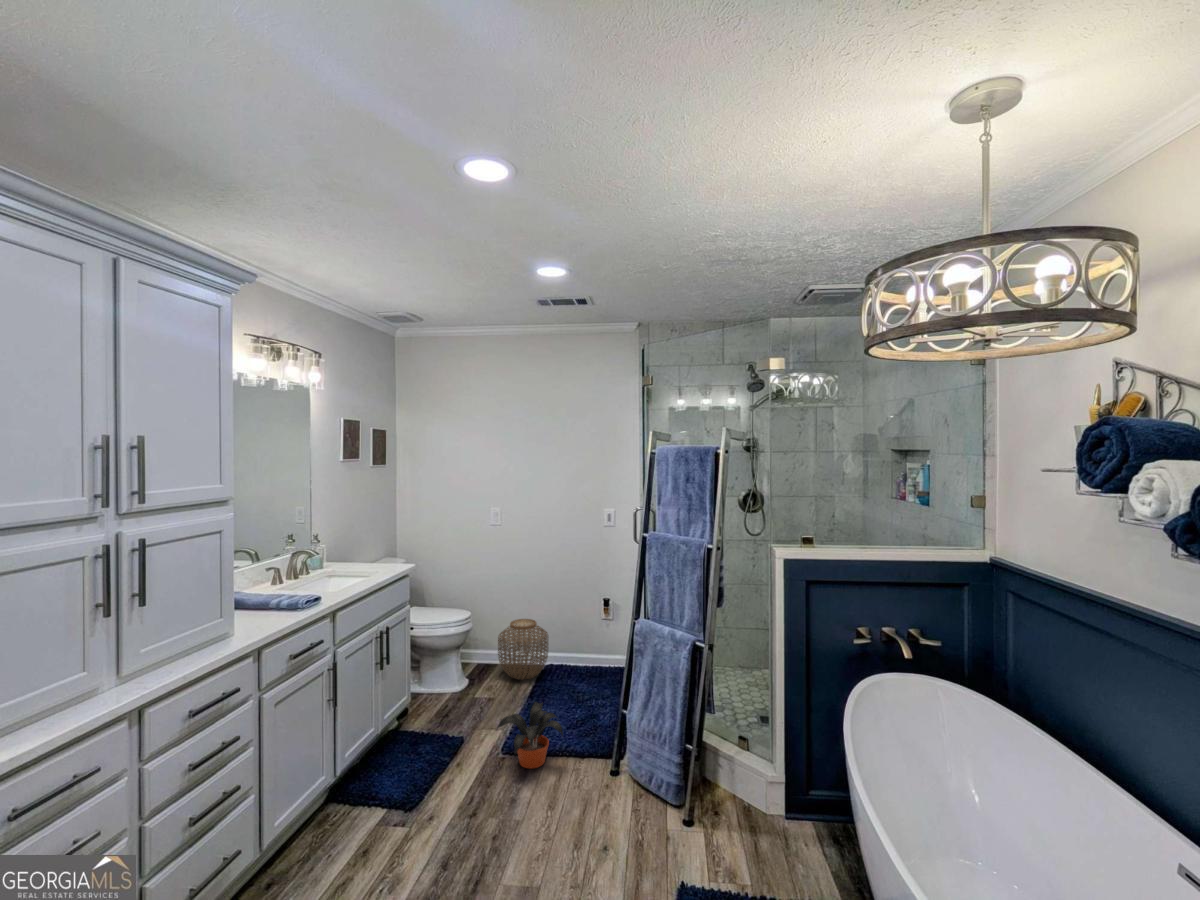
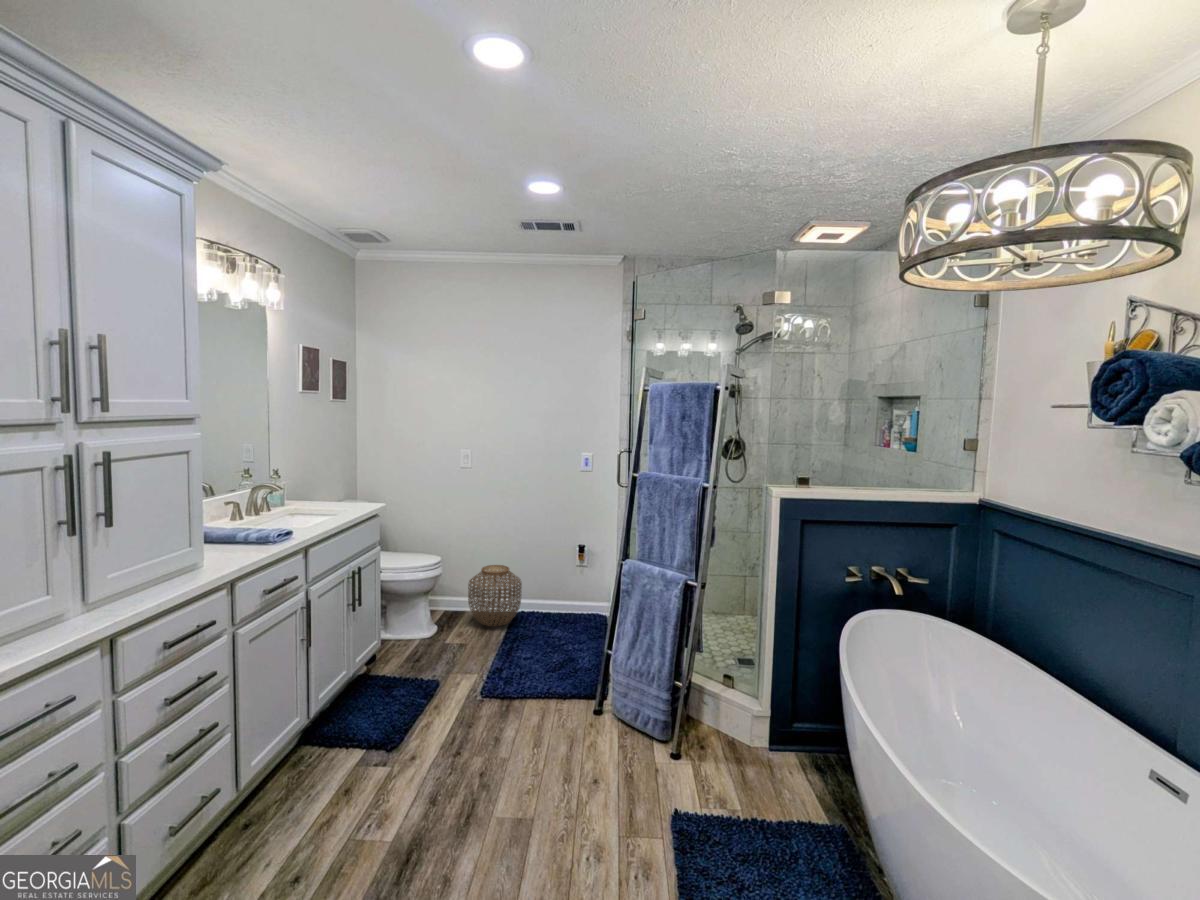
potted plant: present [497,702,563,768] -> none [476,645,546,710]

